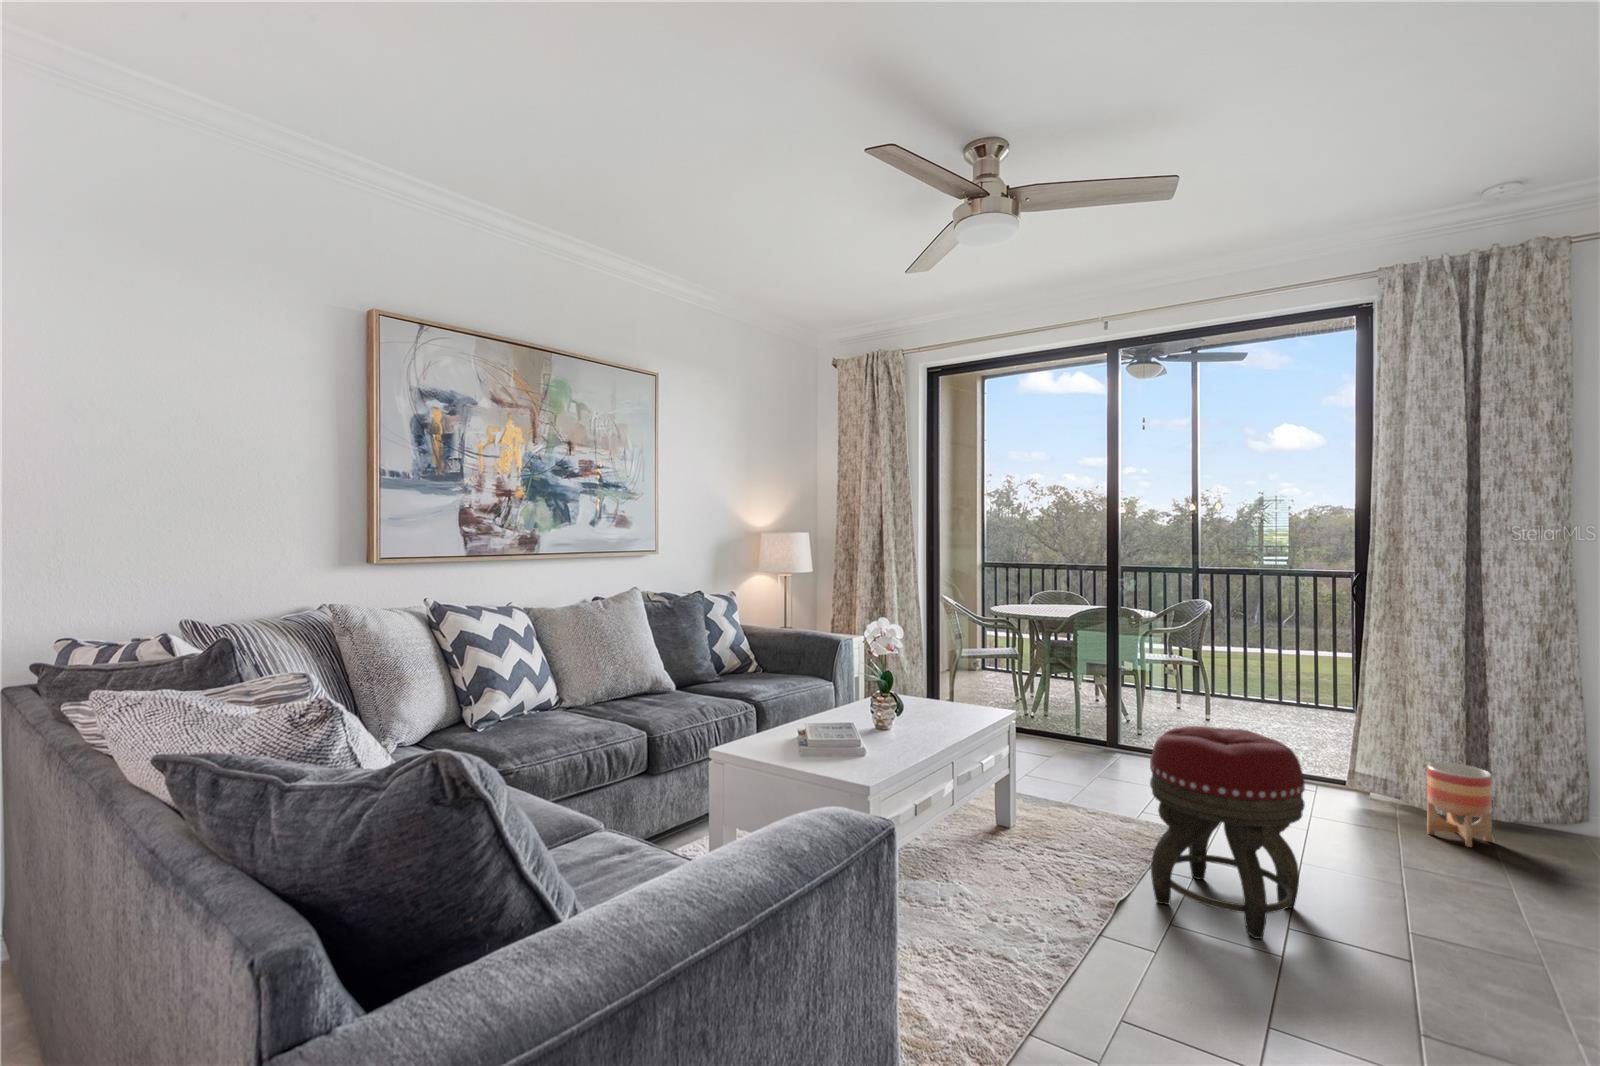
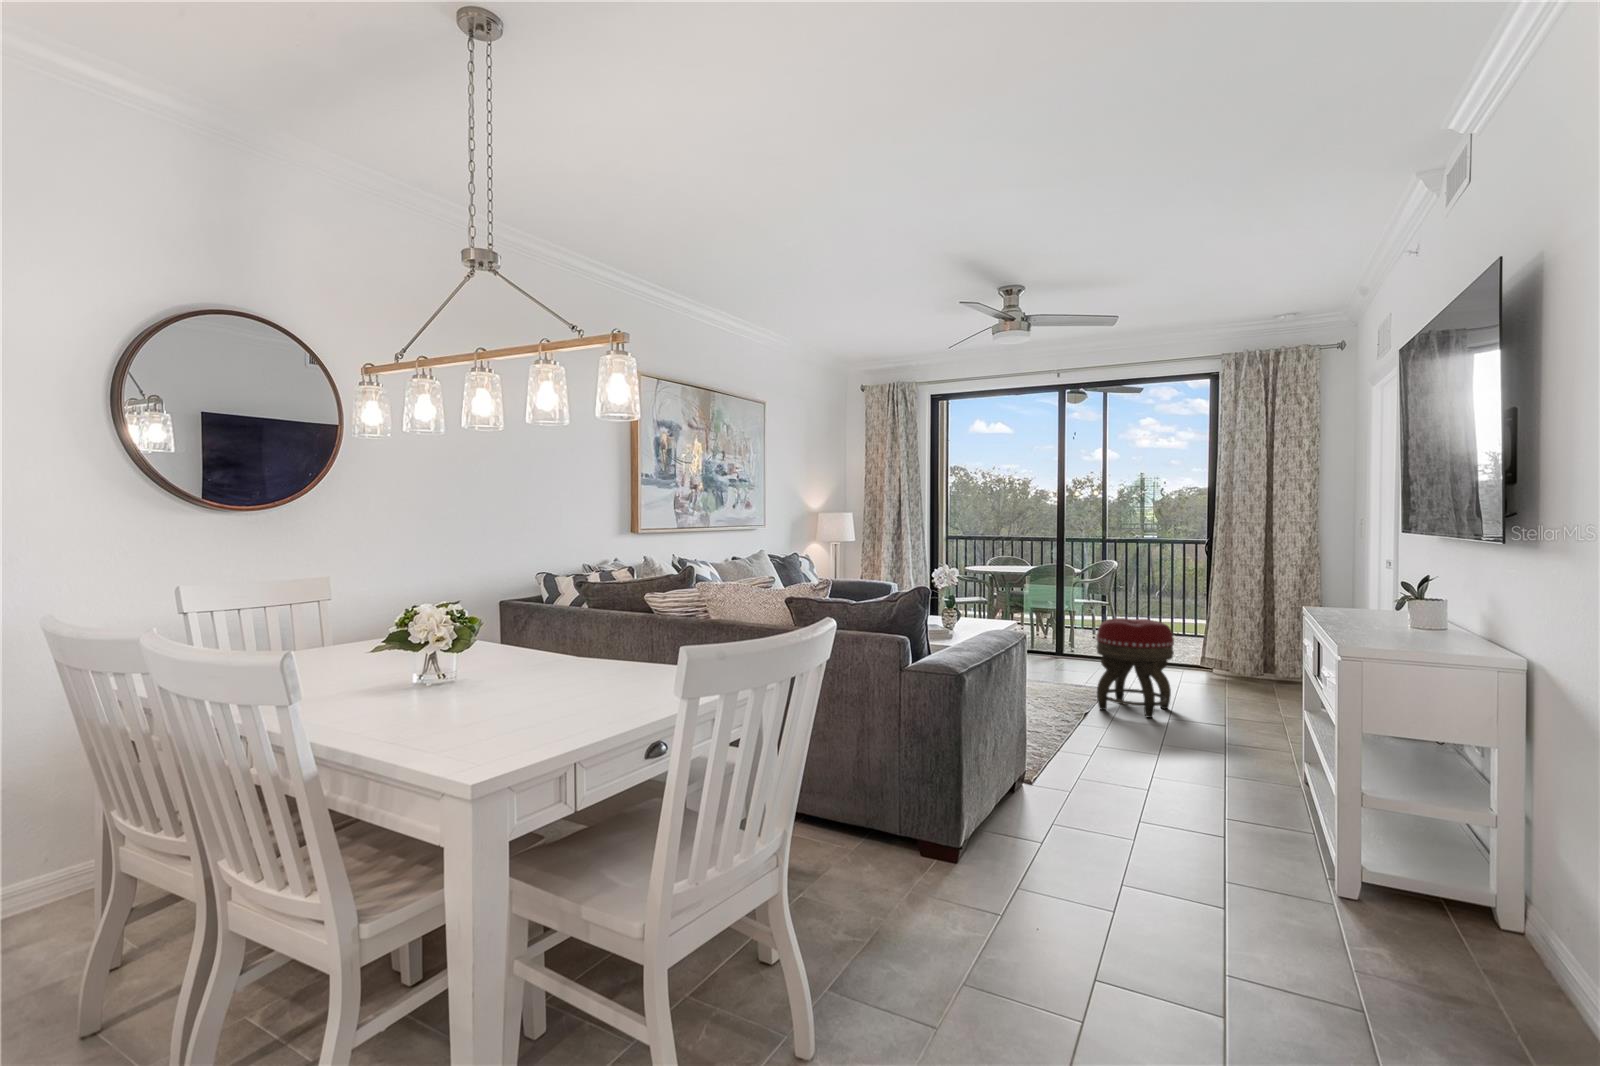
planter: present [1427,762,1492,847] -> none [1240,644,1273,687]

